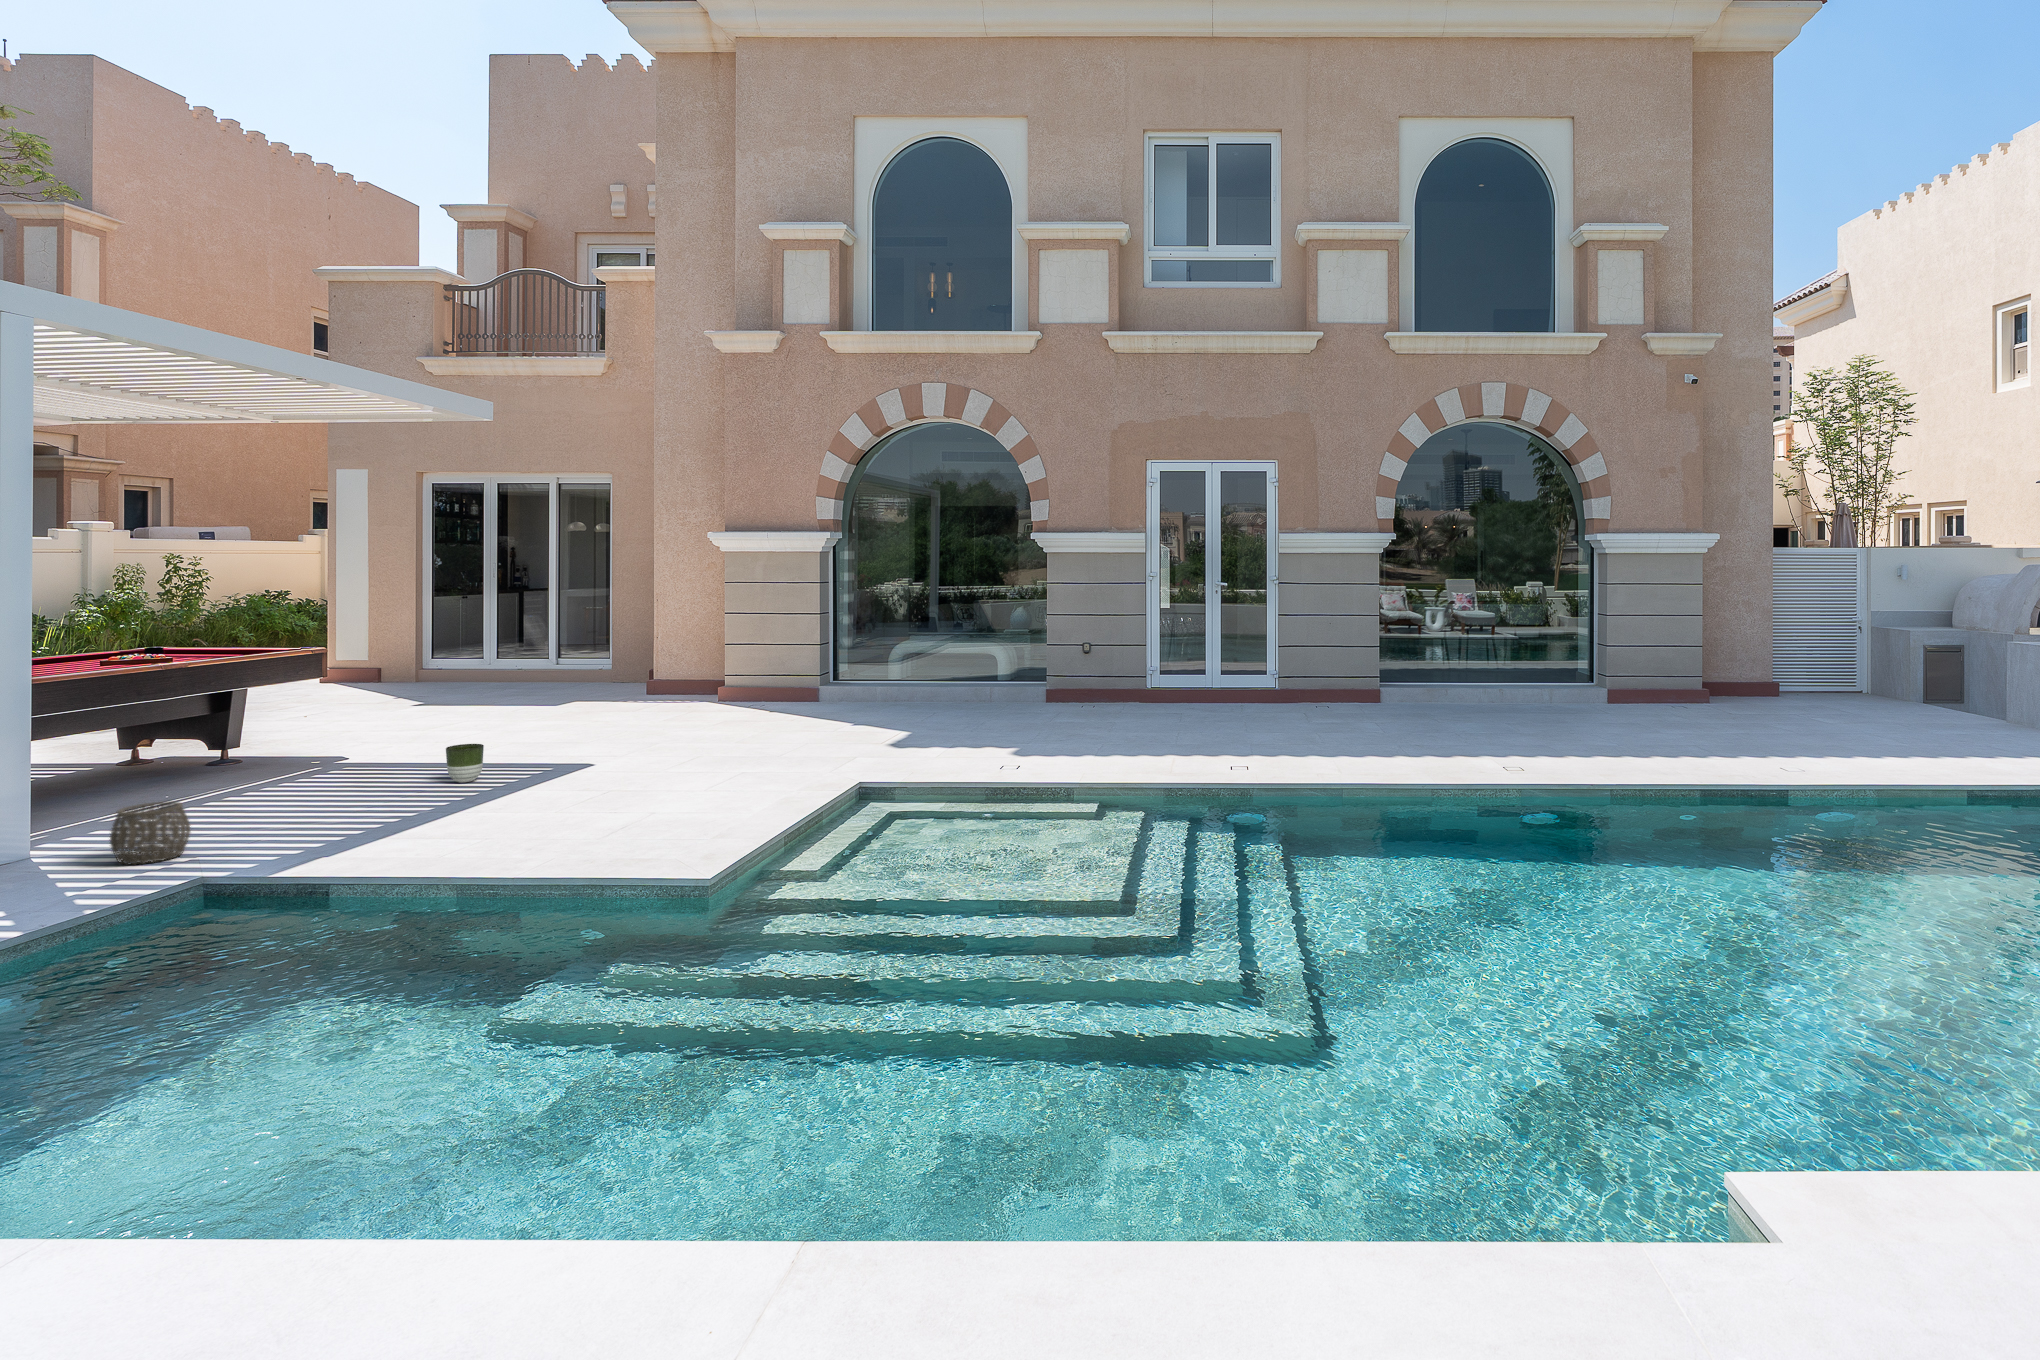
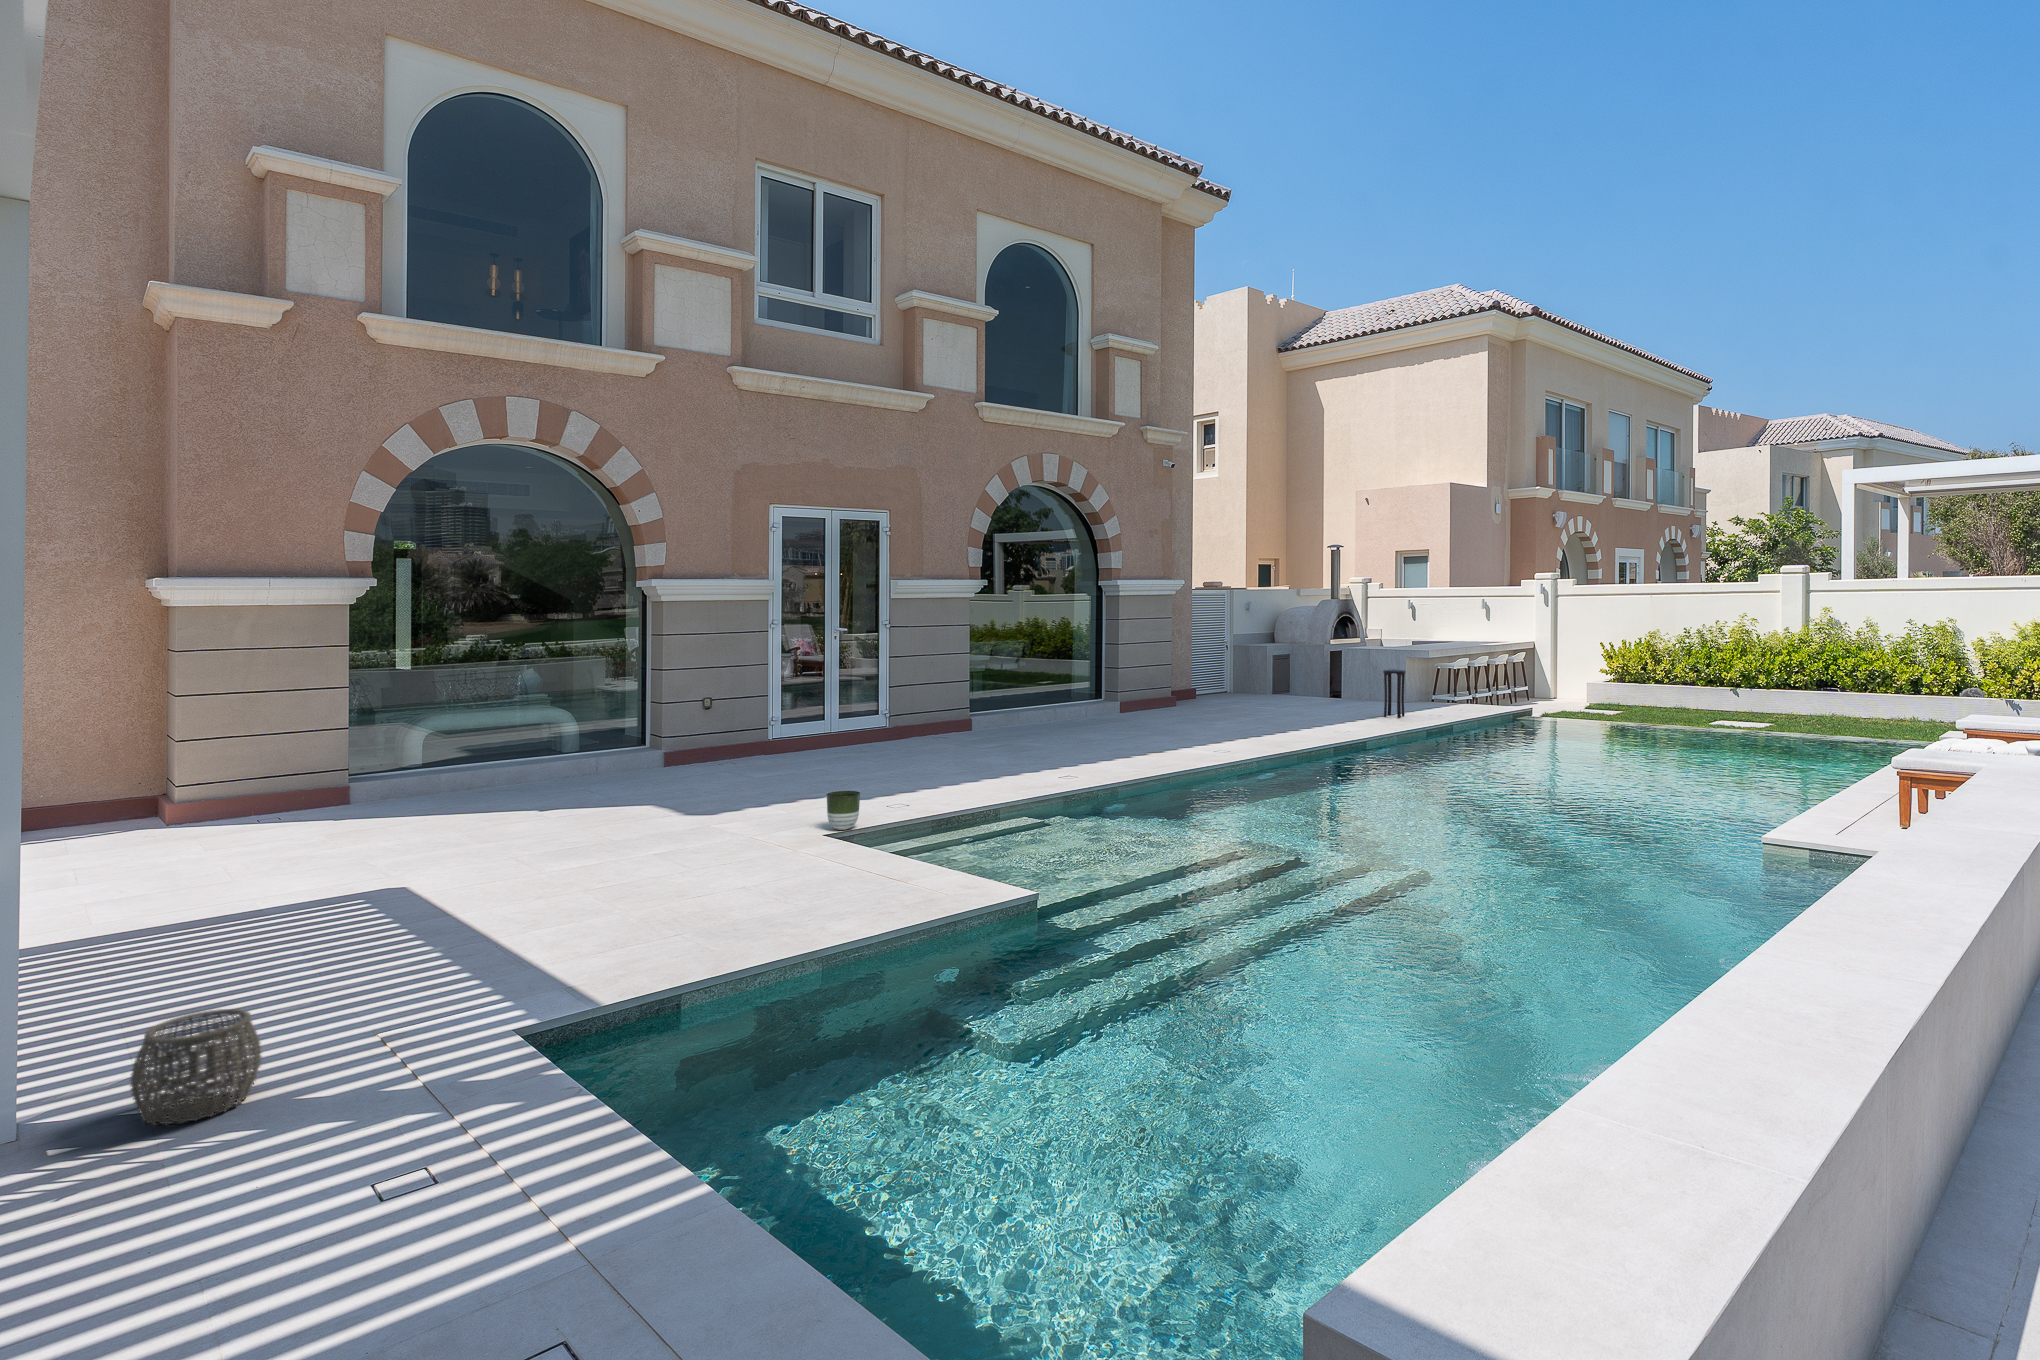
stool: none [1958,680,2003,759] -> present [1383,669,1406,718]
planter: present [446,744,484,783] -> present [827,791,860,830]

